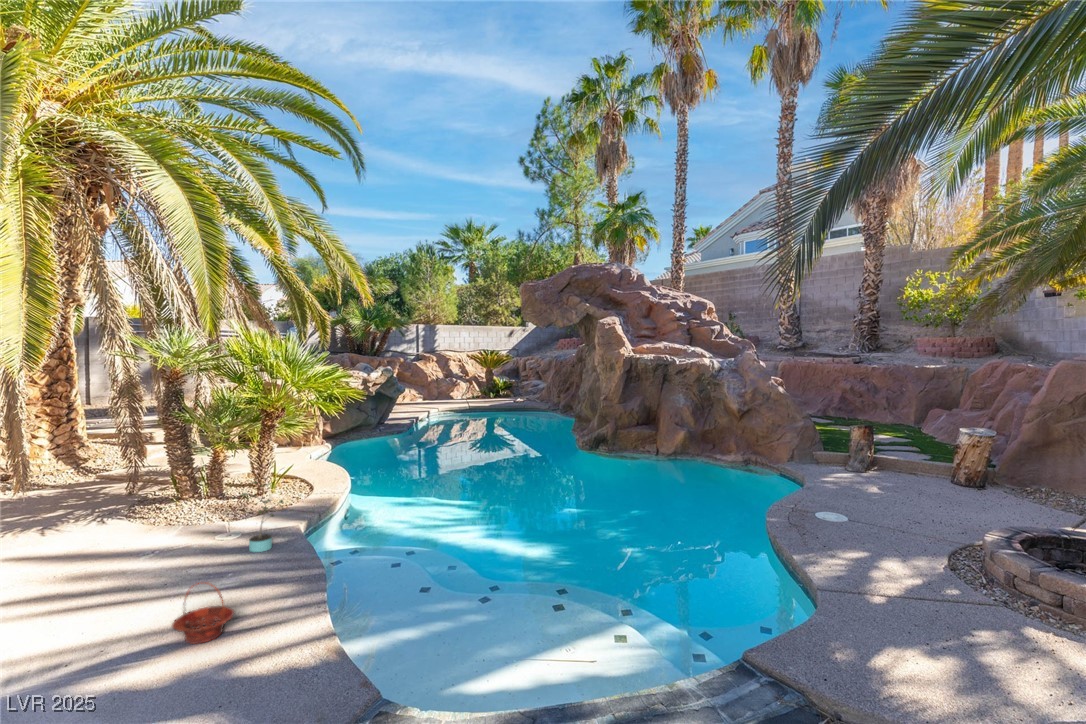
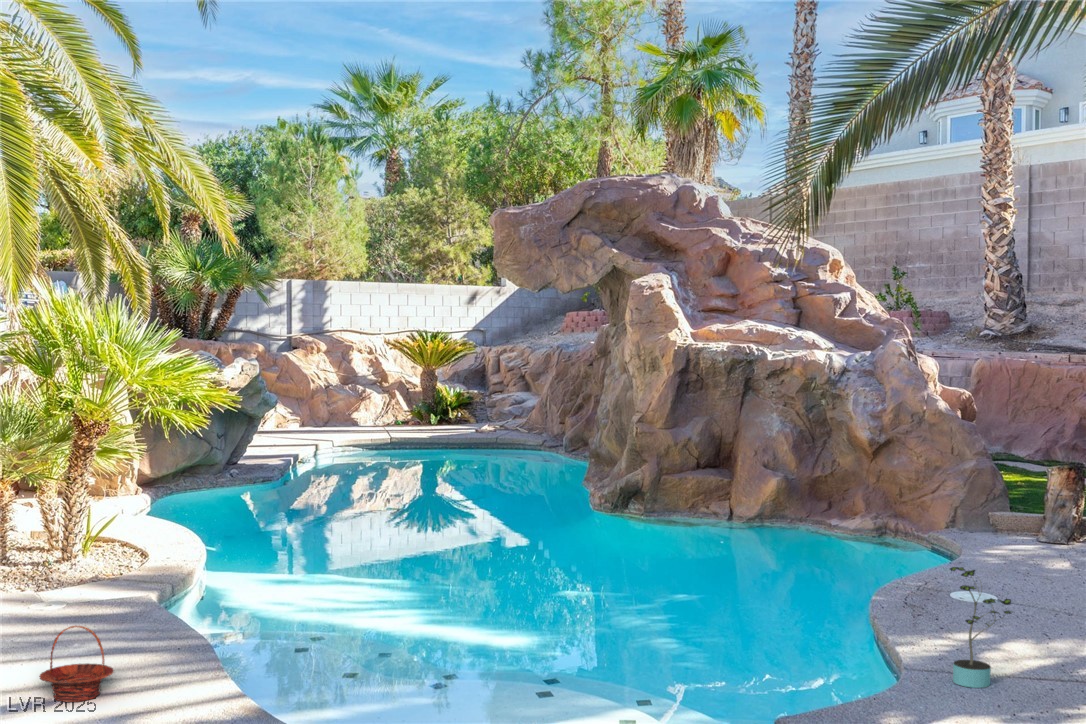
potted plant: present [241,481,284,552] -> present [950,567,1011,688]

